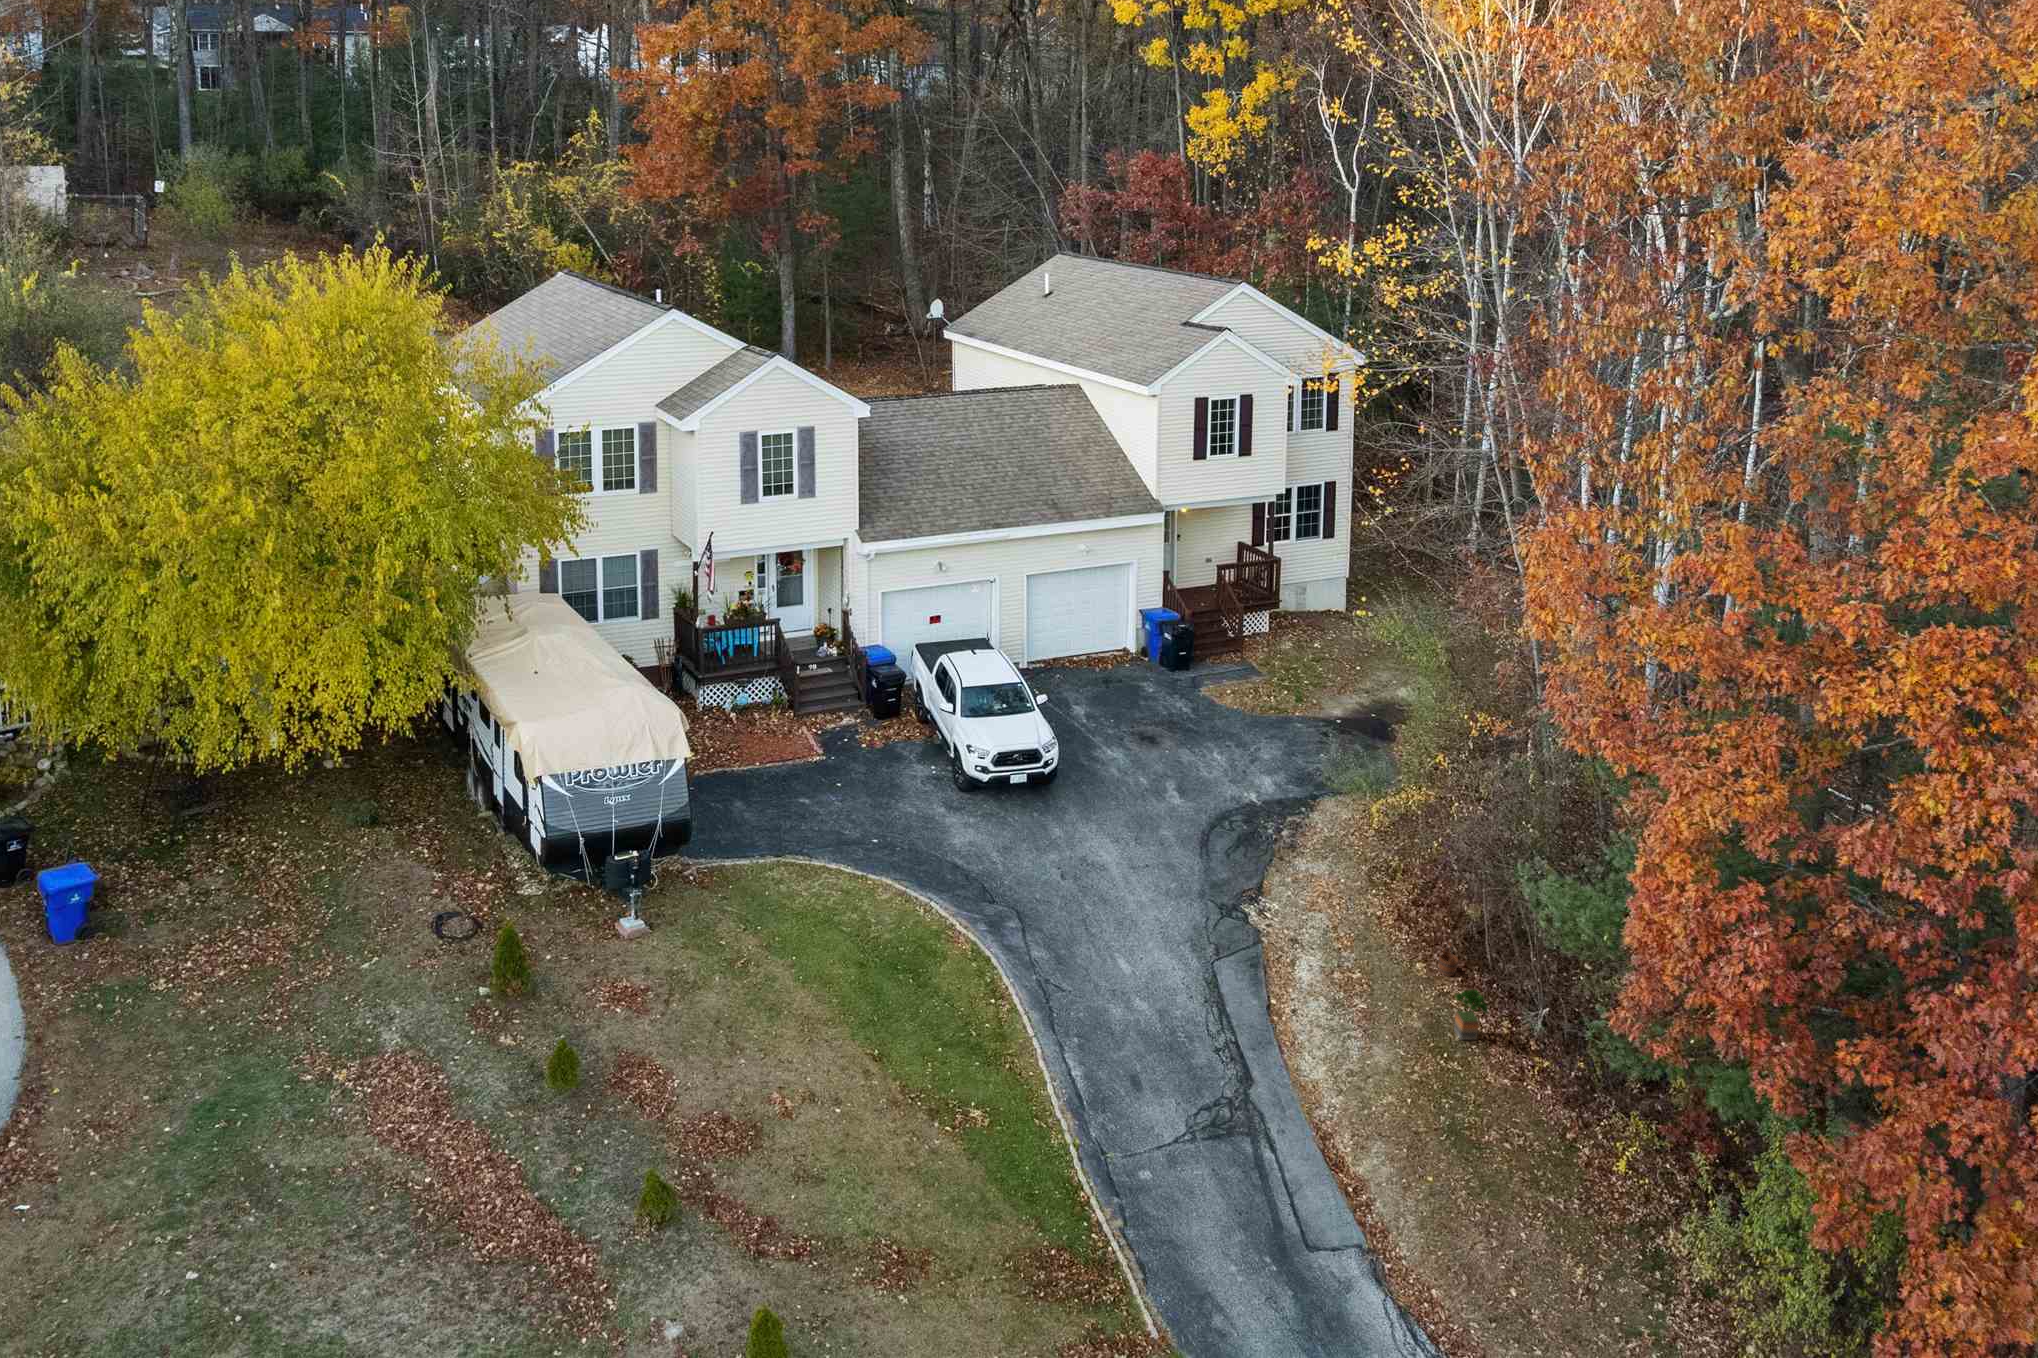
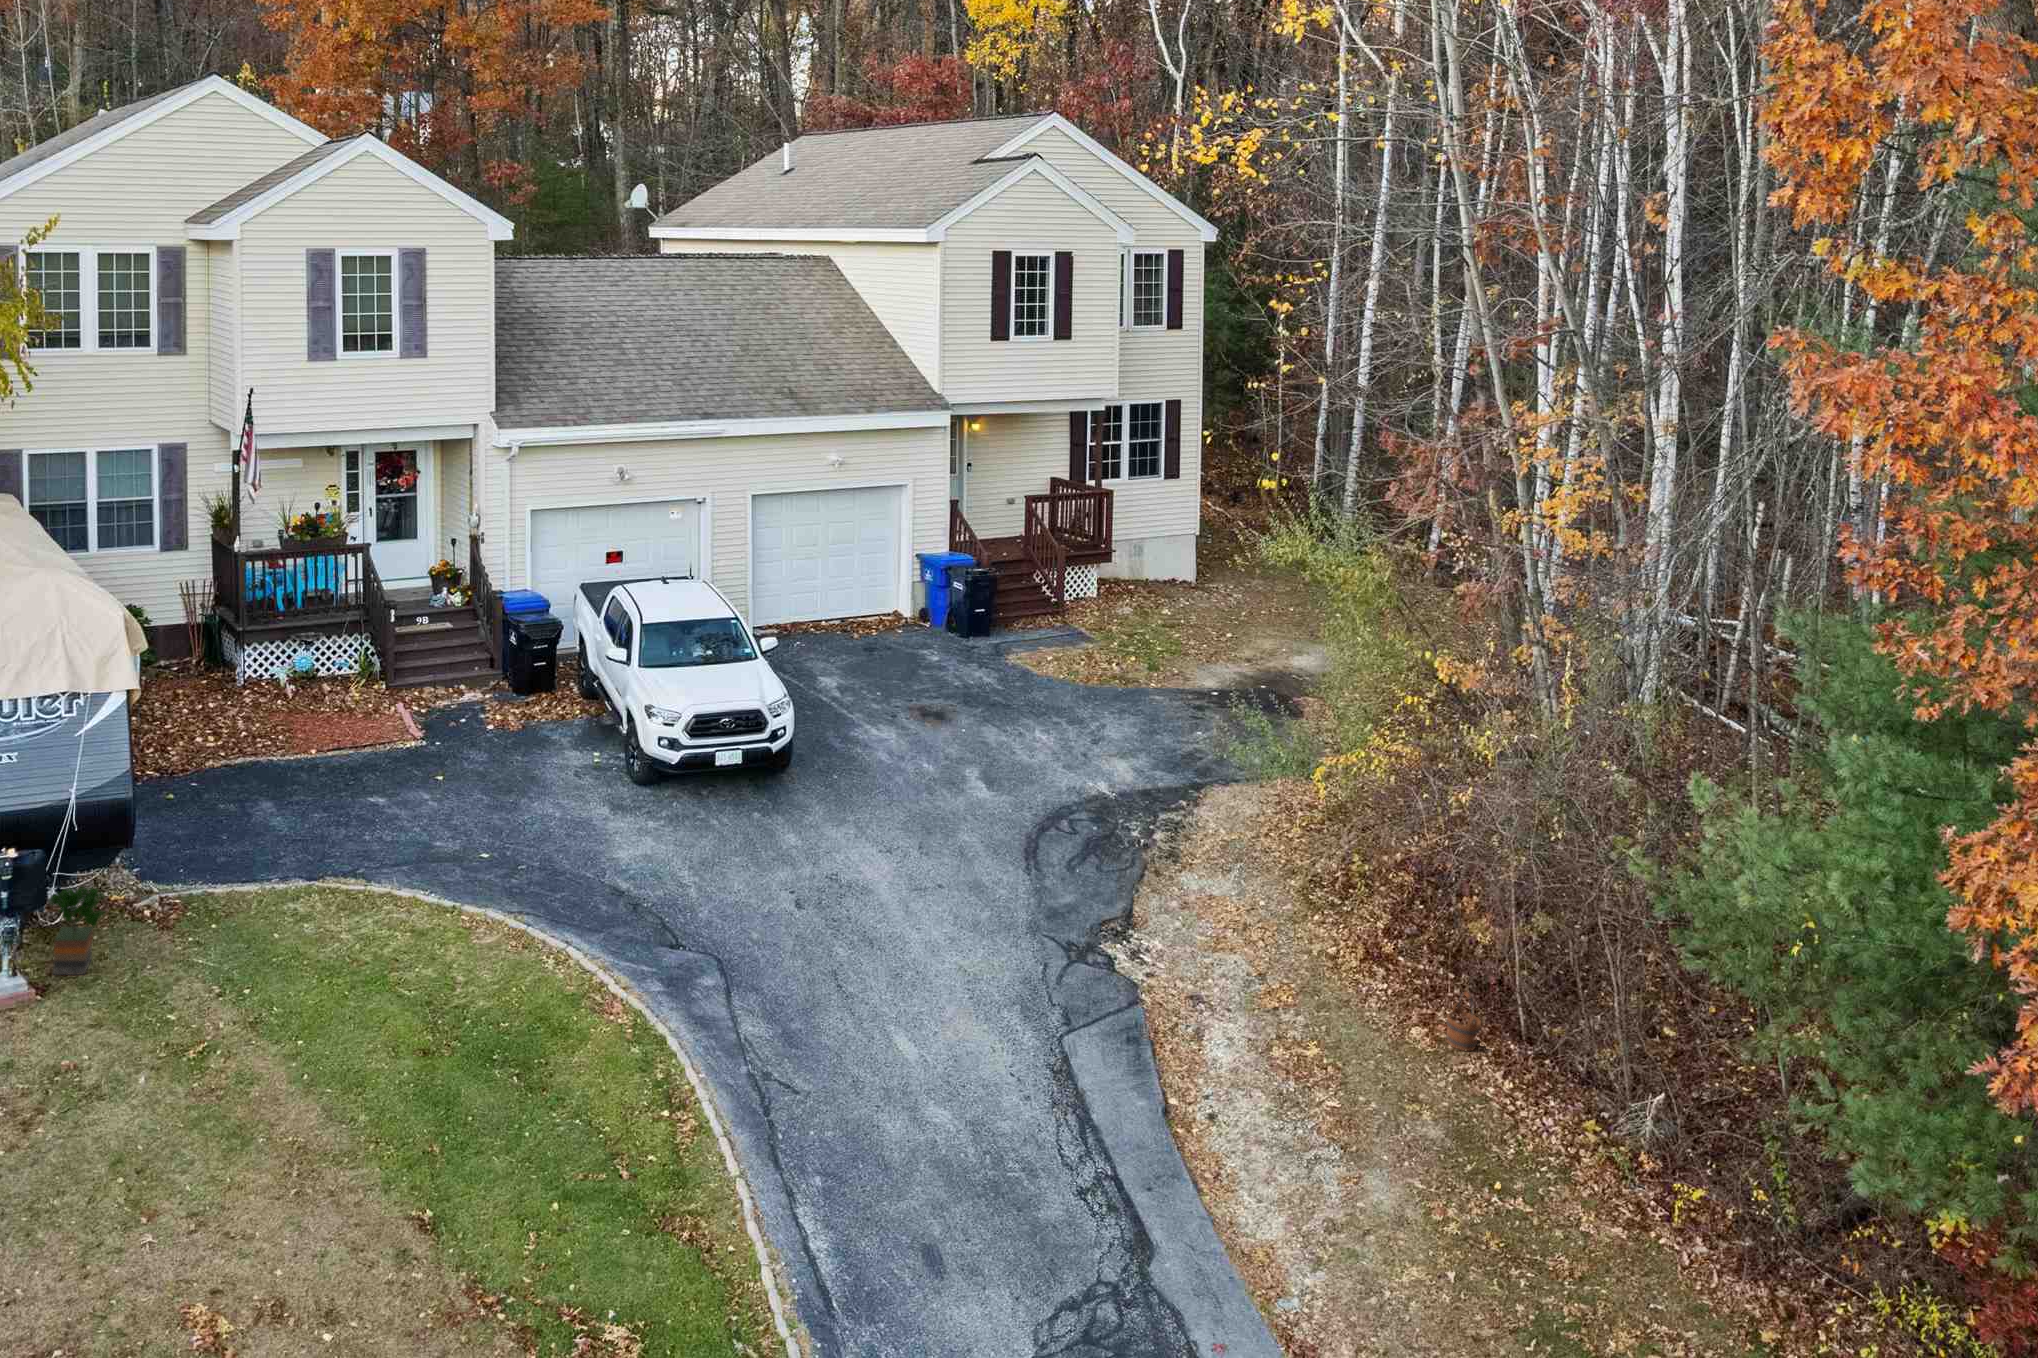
potted tree: present [1454,990,1489,1040] -> present [50,887,105,975]

